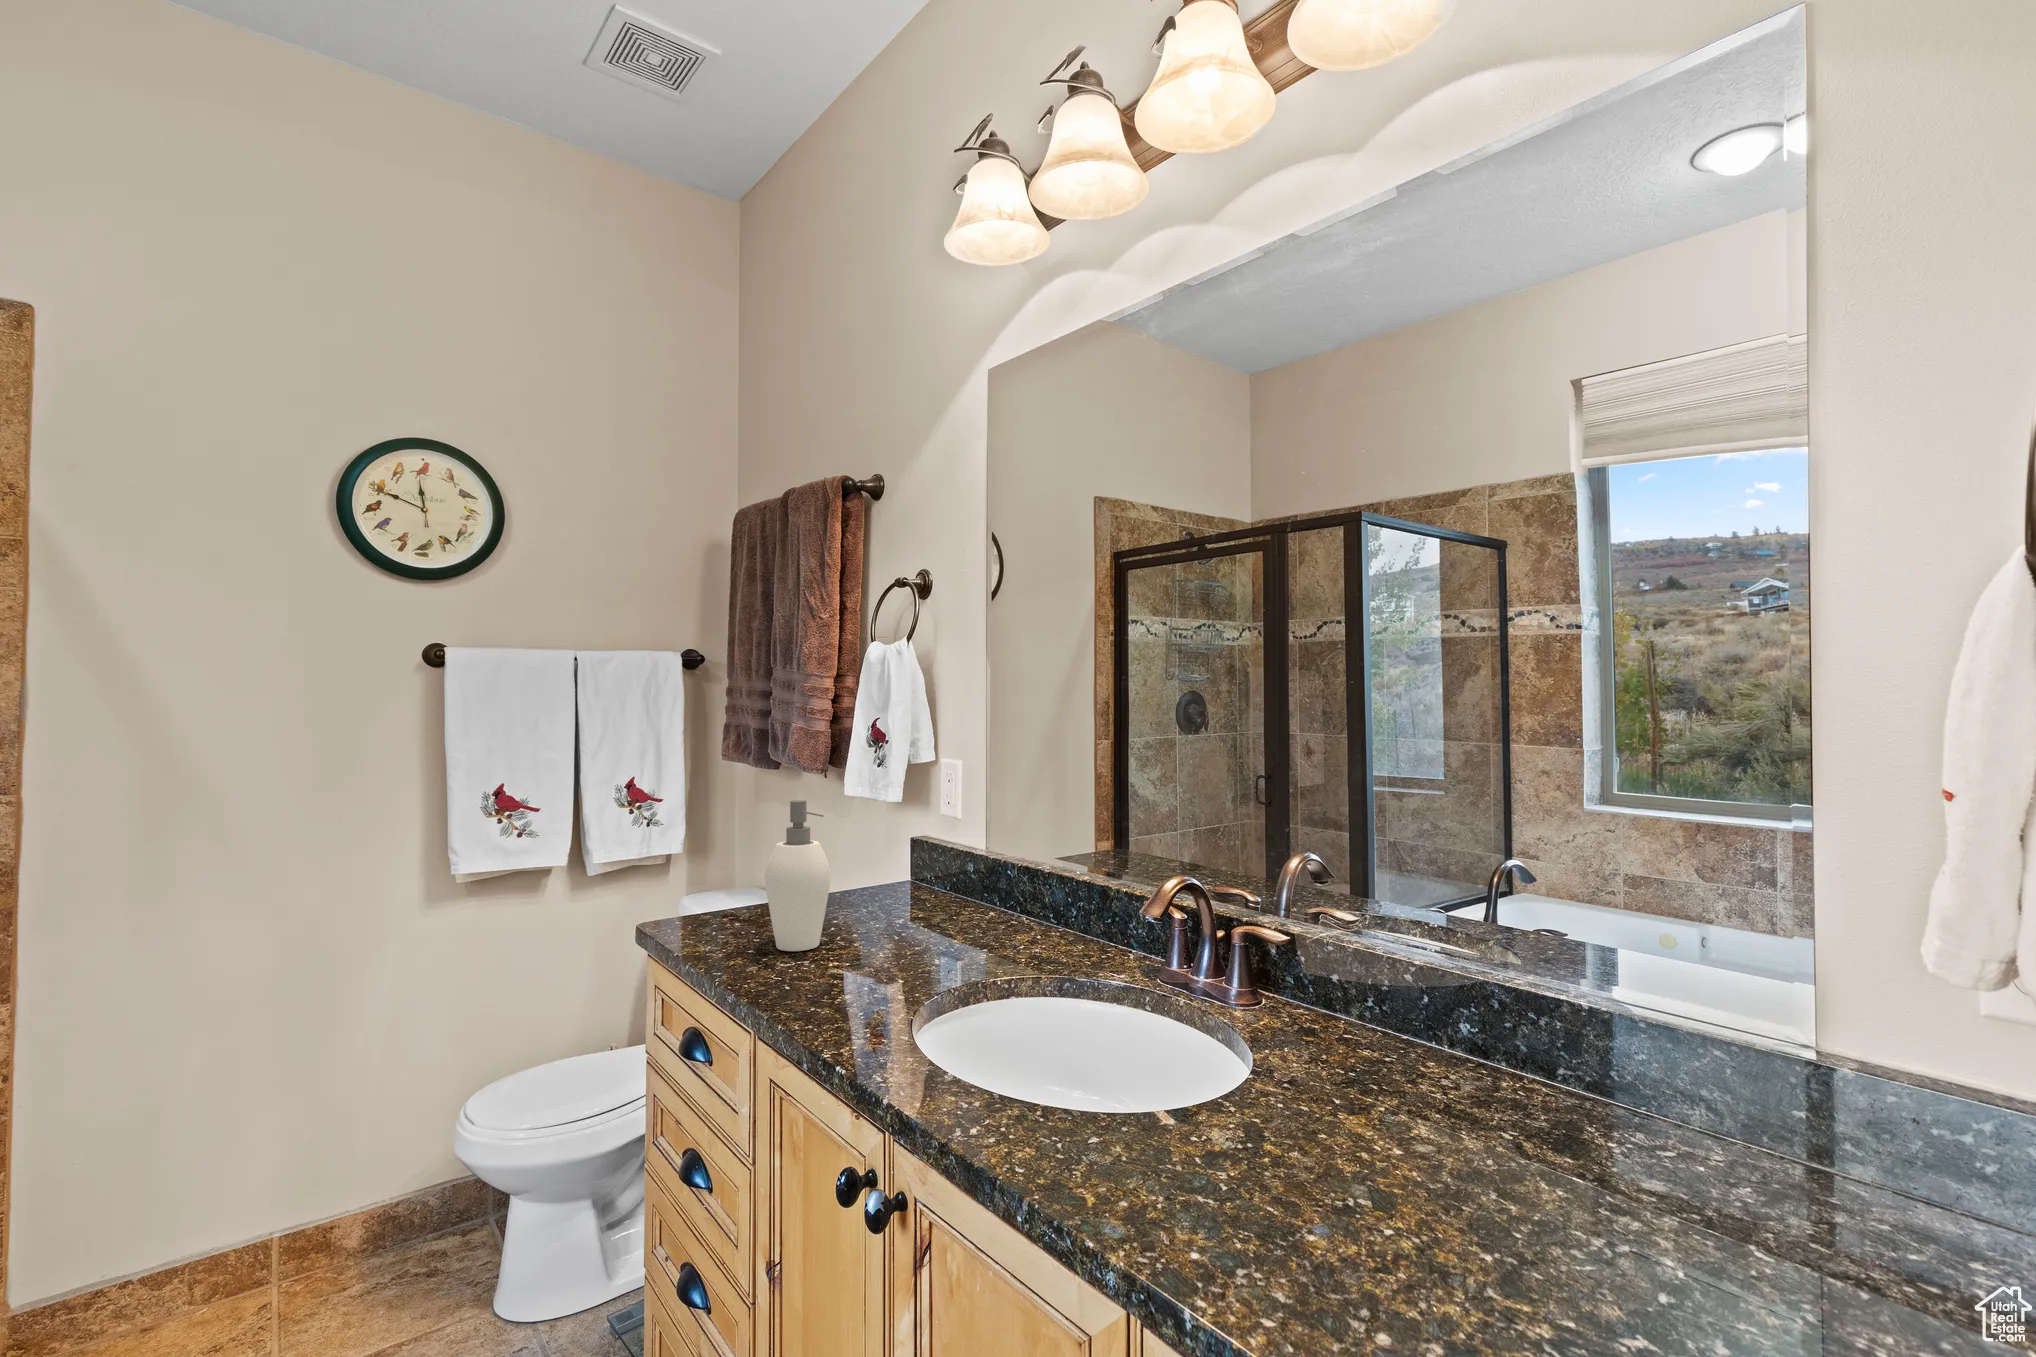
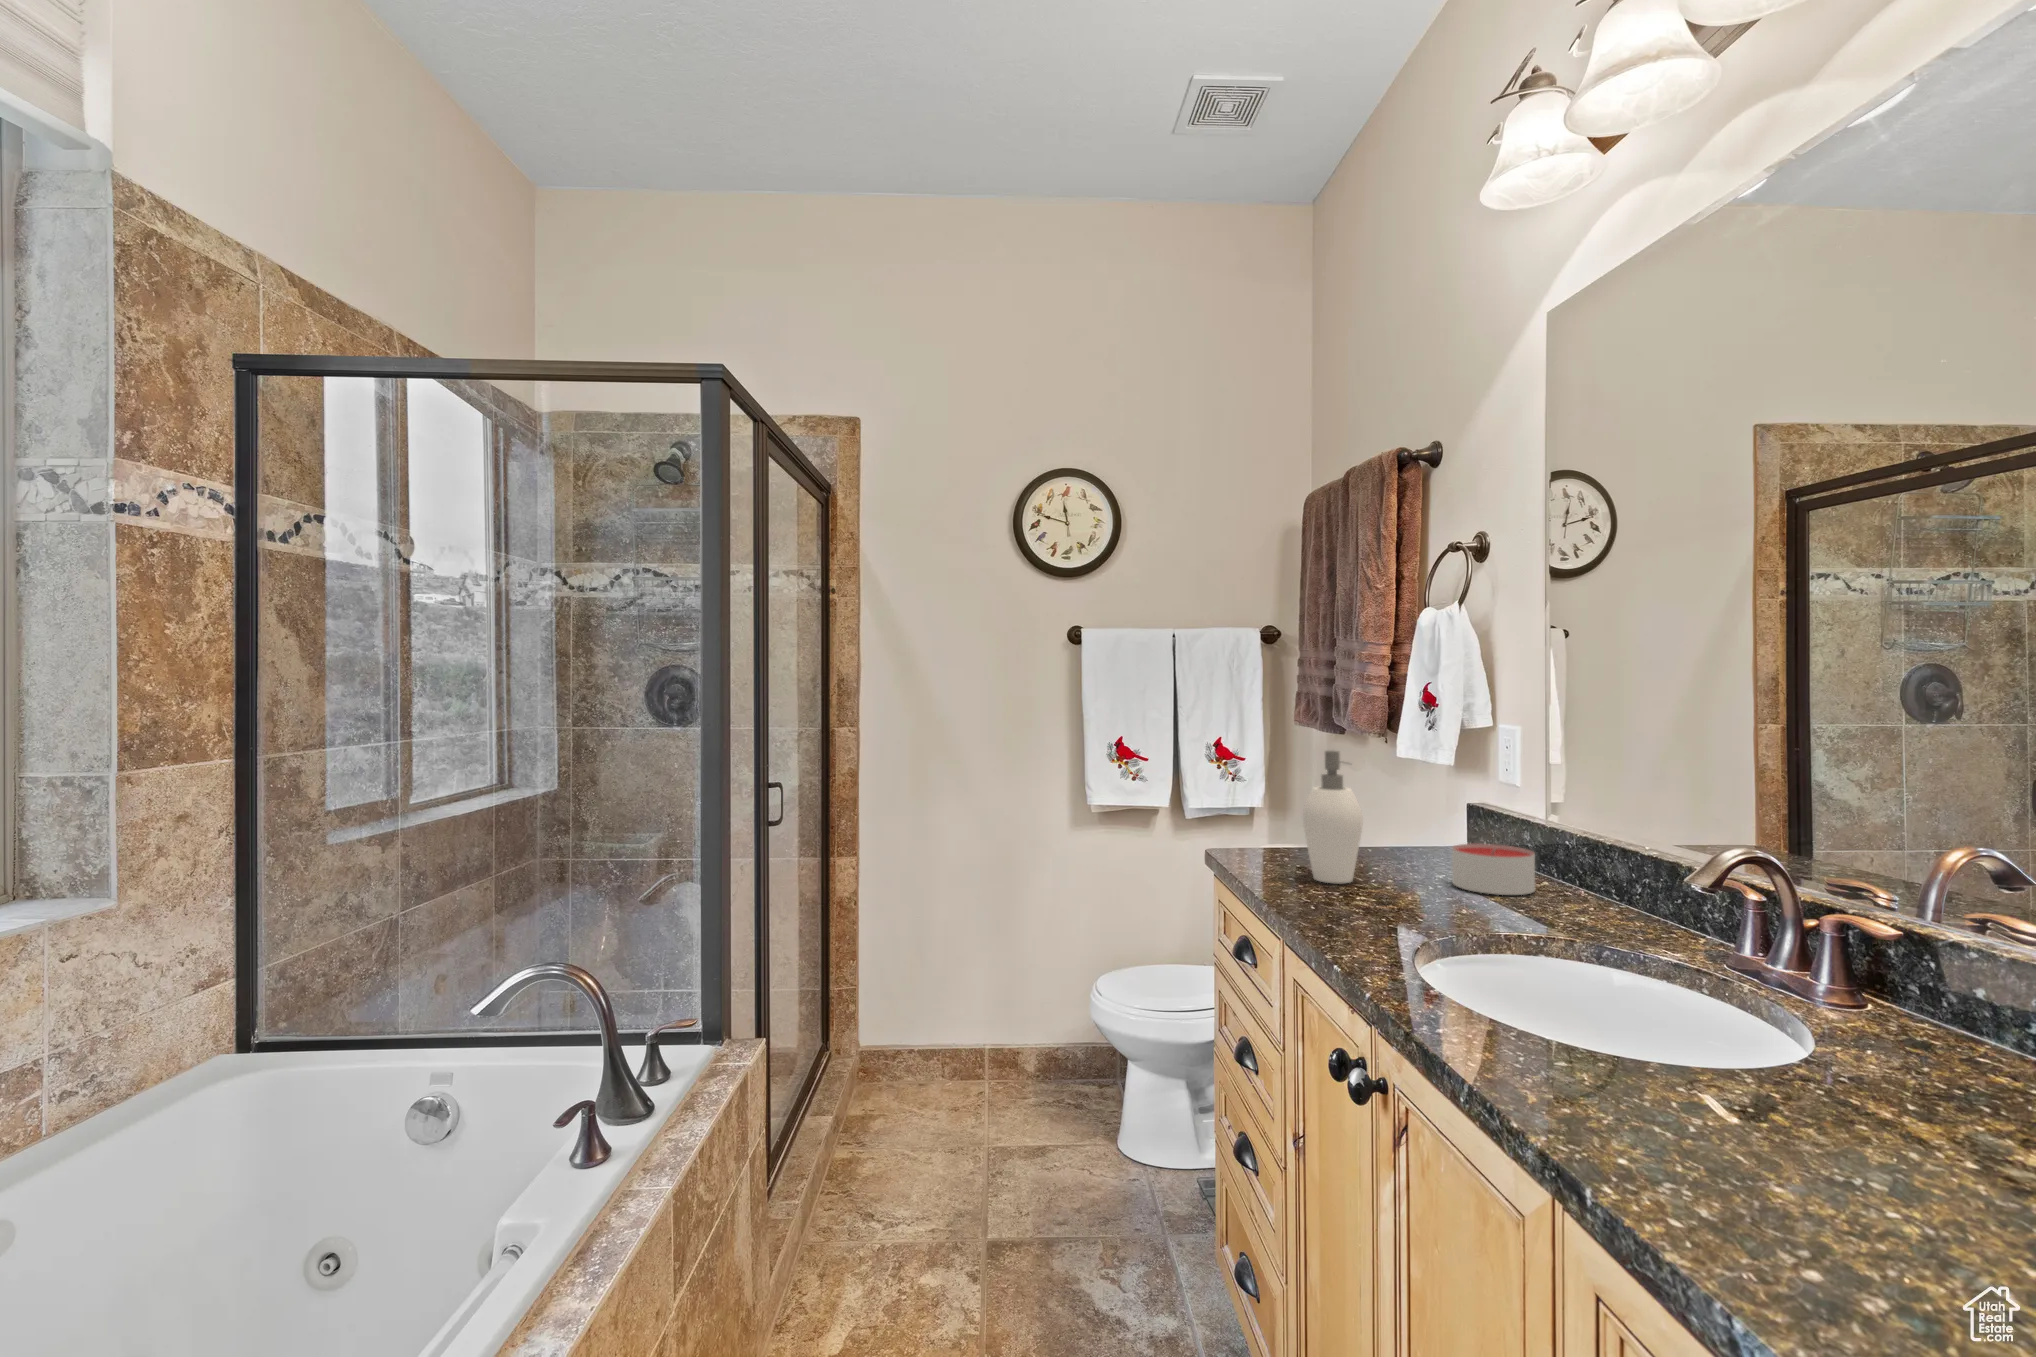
candle: none [916,884,990,938] -> present [1452,844,1535,895]

